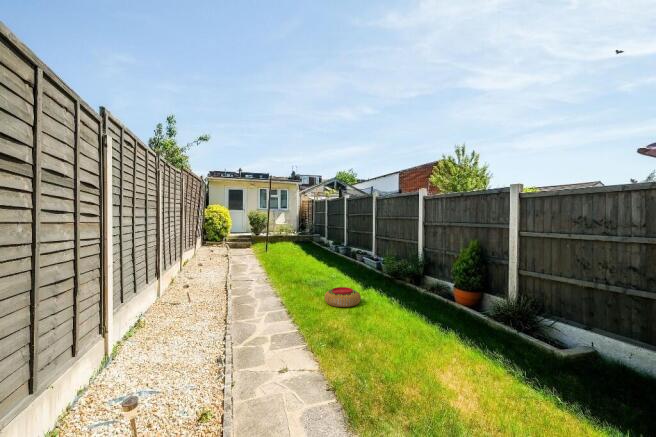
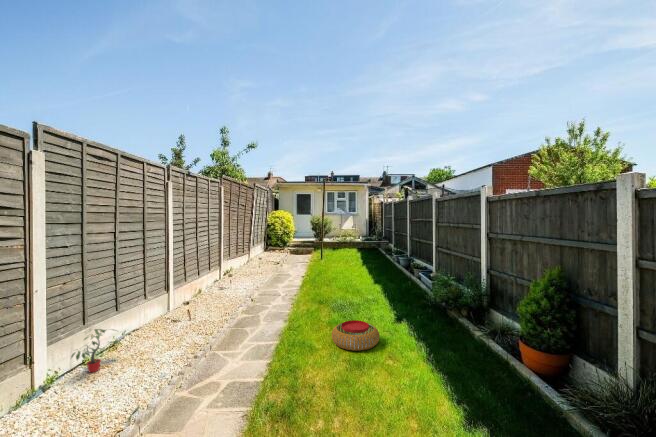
potted plant: none [118,303,151,341] -> present [71,329,118,372]

